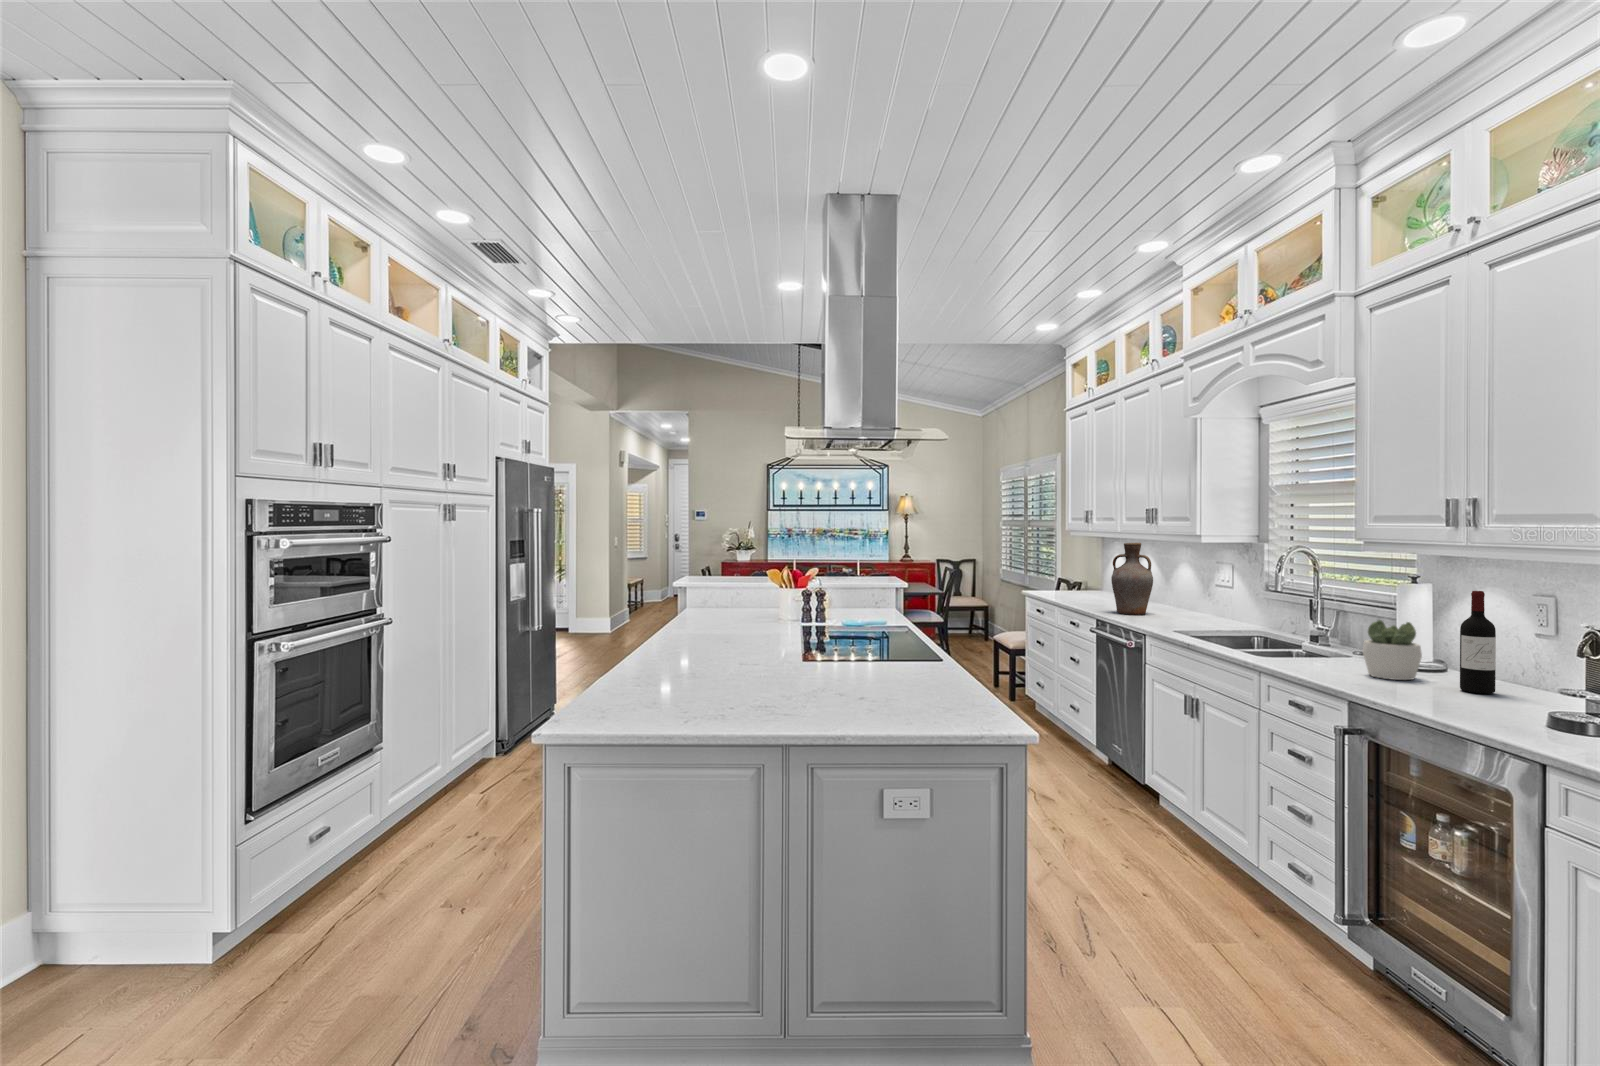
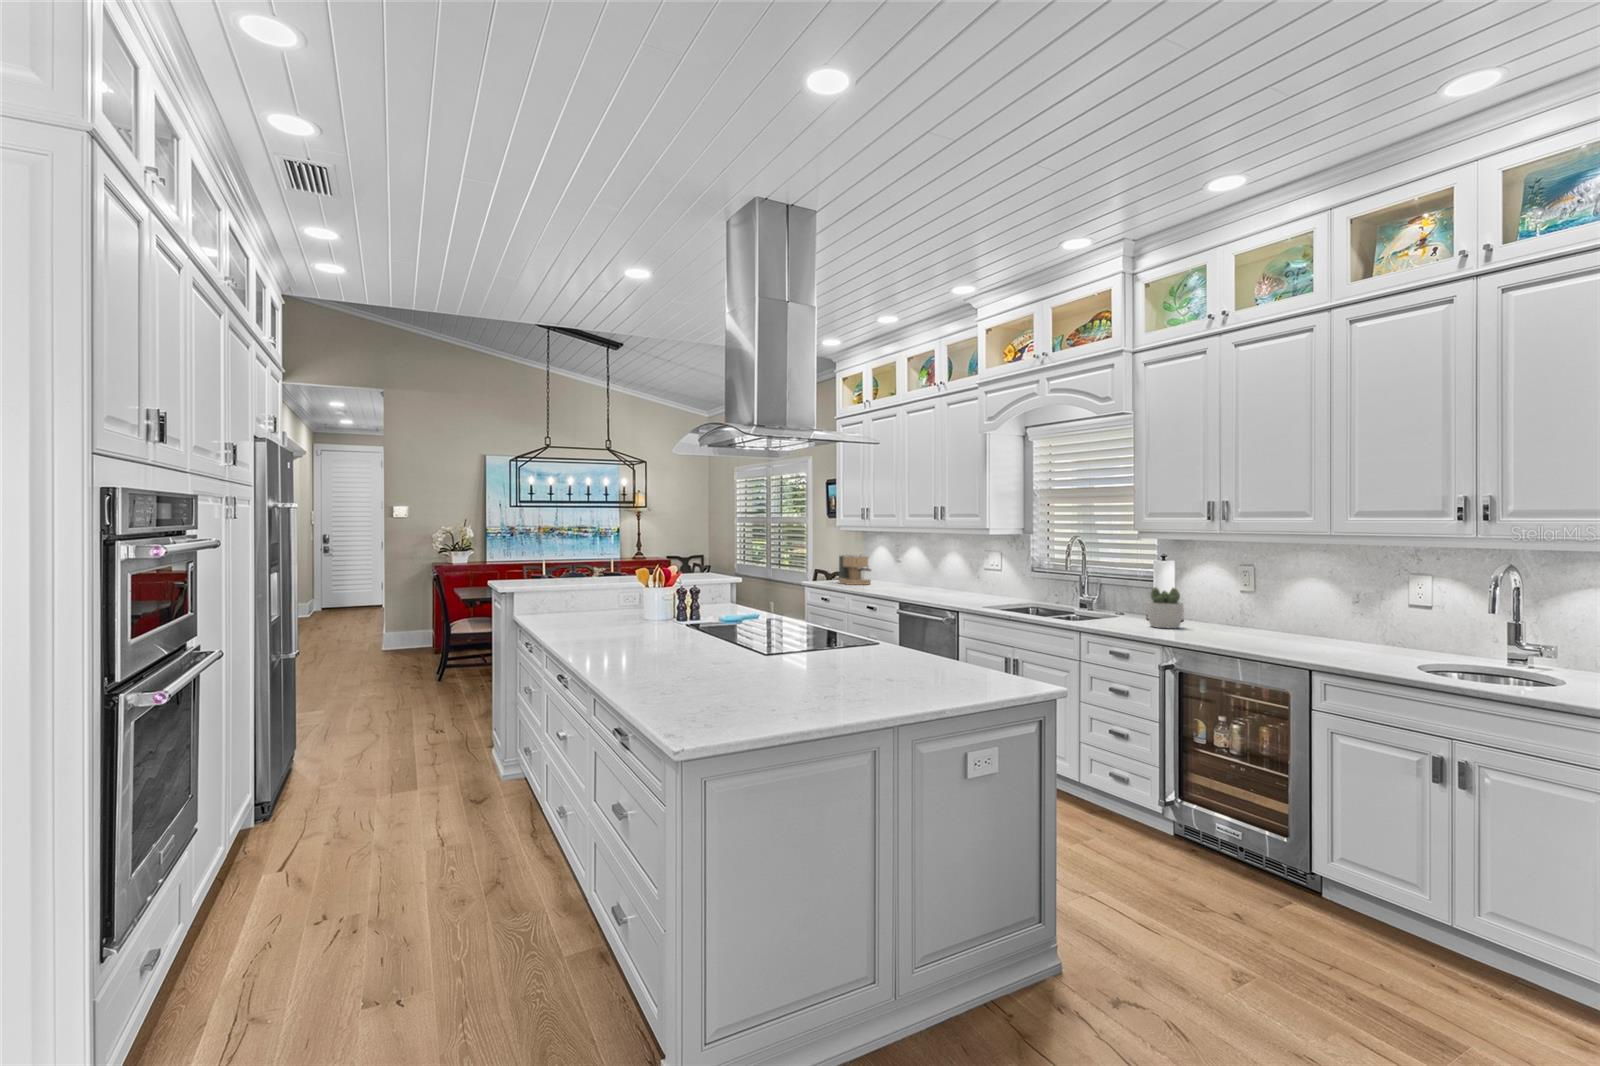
vase: present [1111,543,1153,615] -> none [904,536,937,596]
coffee maker: none [1067,562,1105,597] -> present [839,555,871,585]
wine bottle: present [1460,591,1496,694] -> none [1213,564,1234,633]

